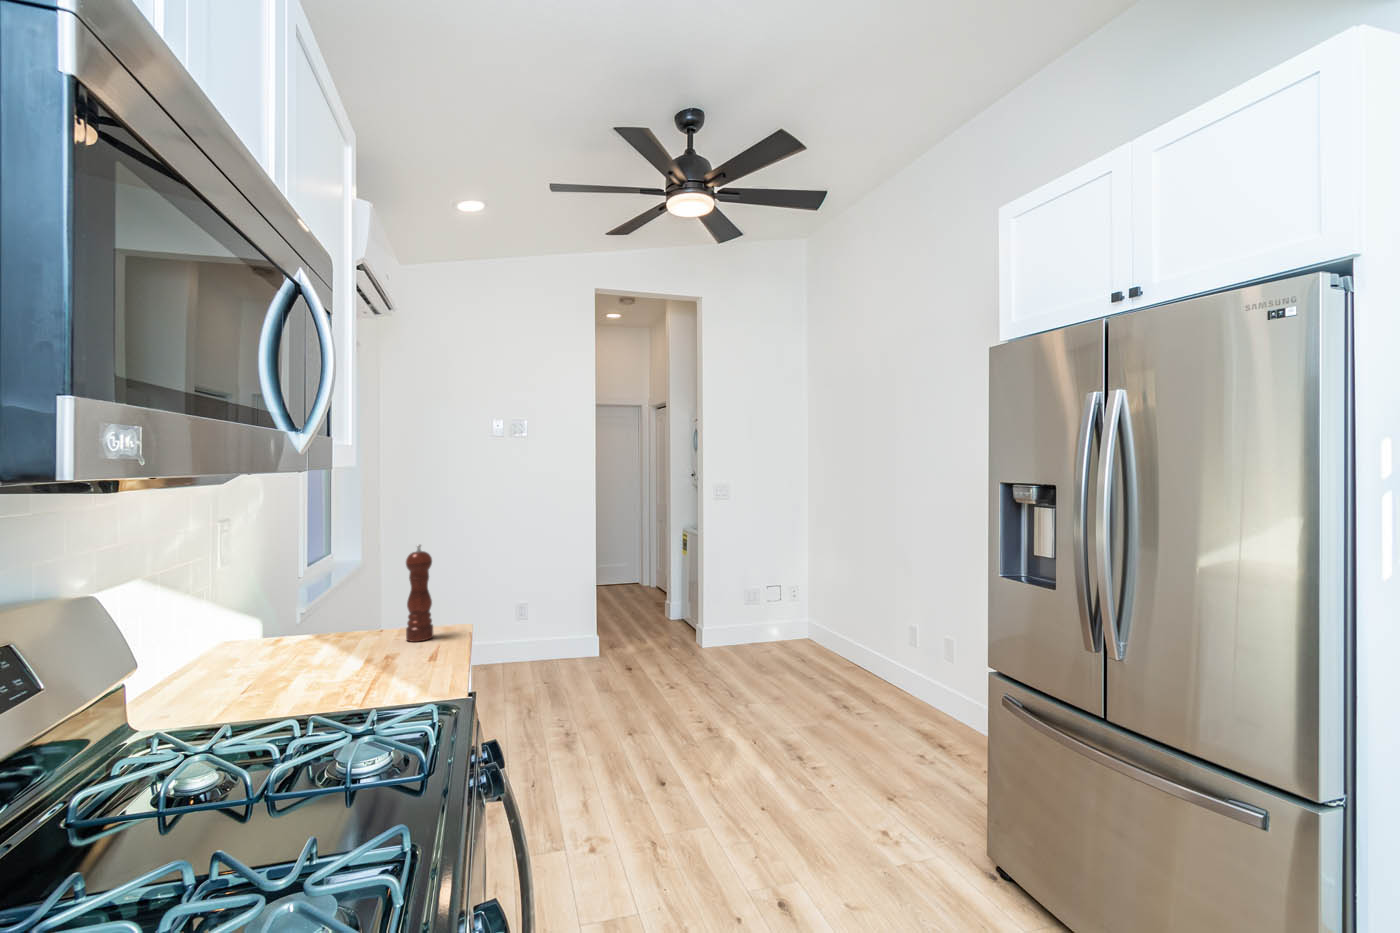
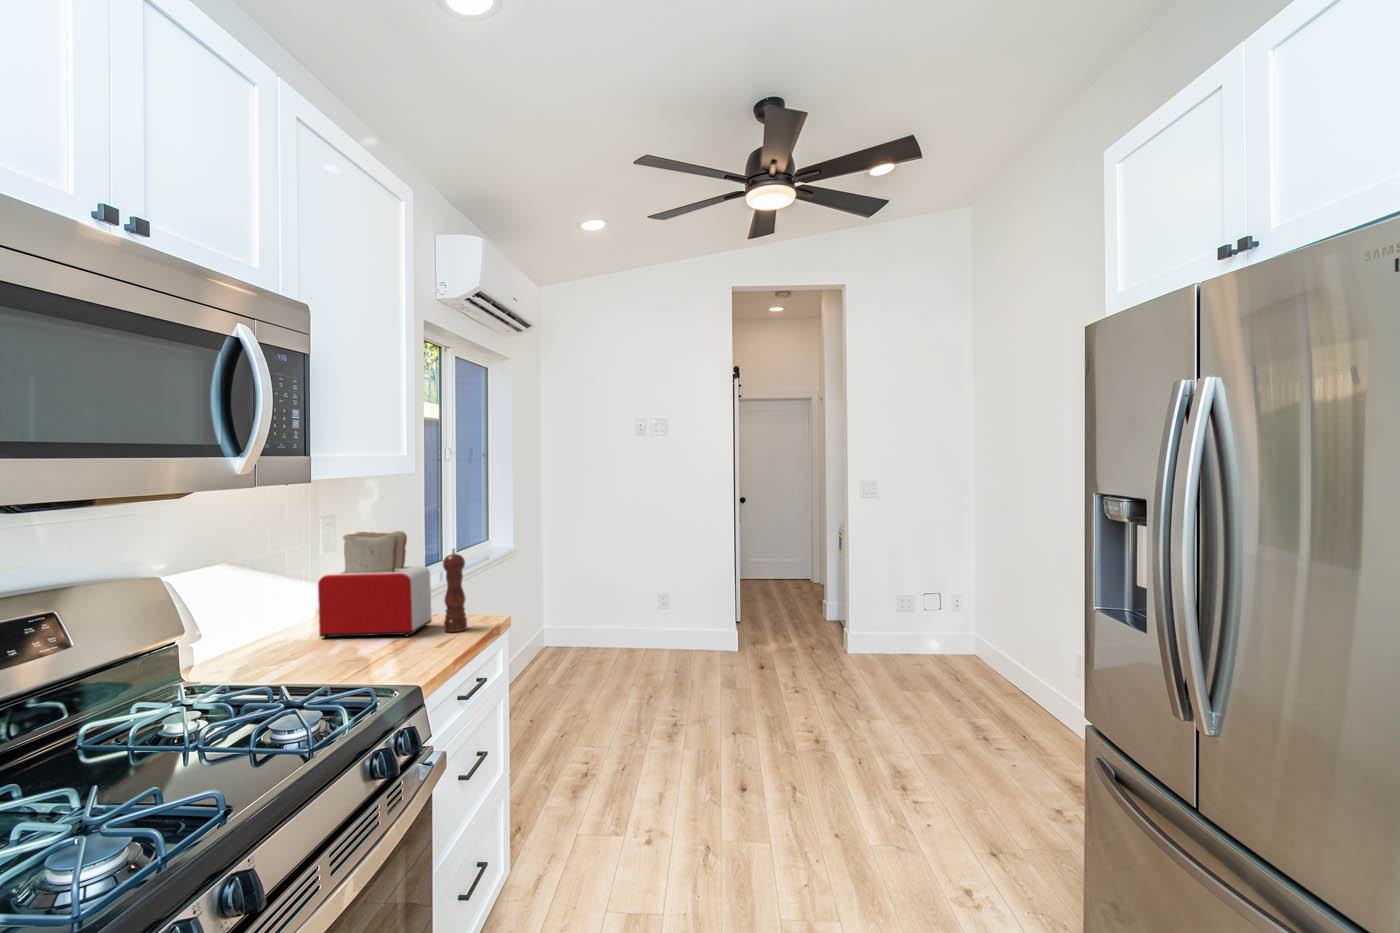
toaster: none [236,526,381,663] -> present [318,531,432,638]

